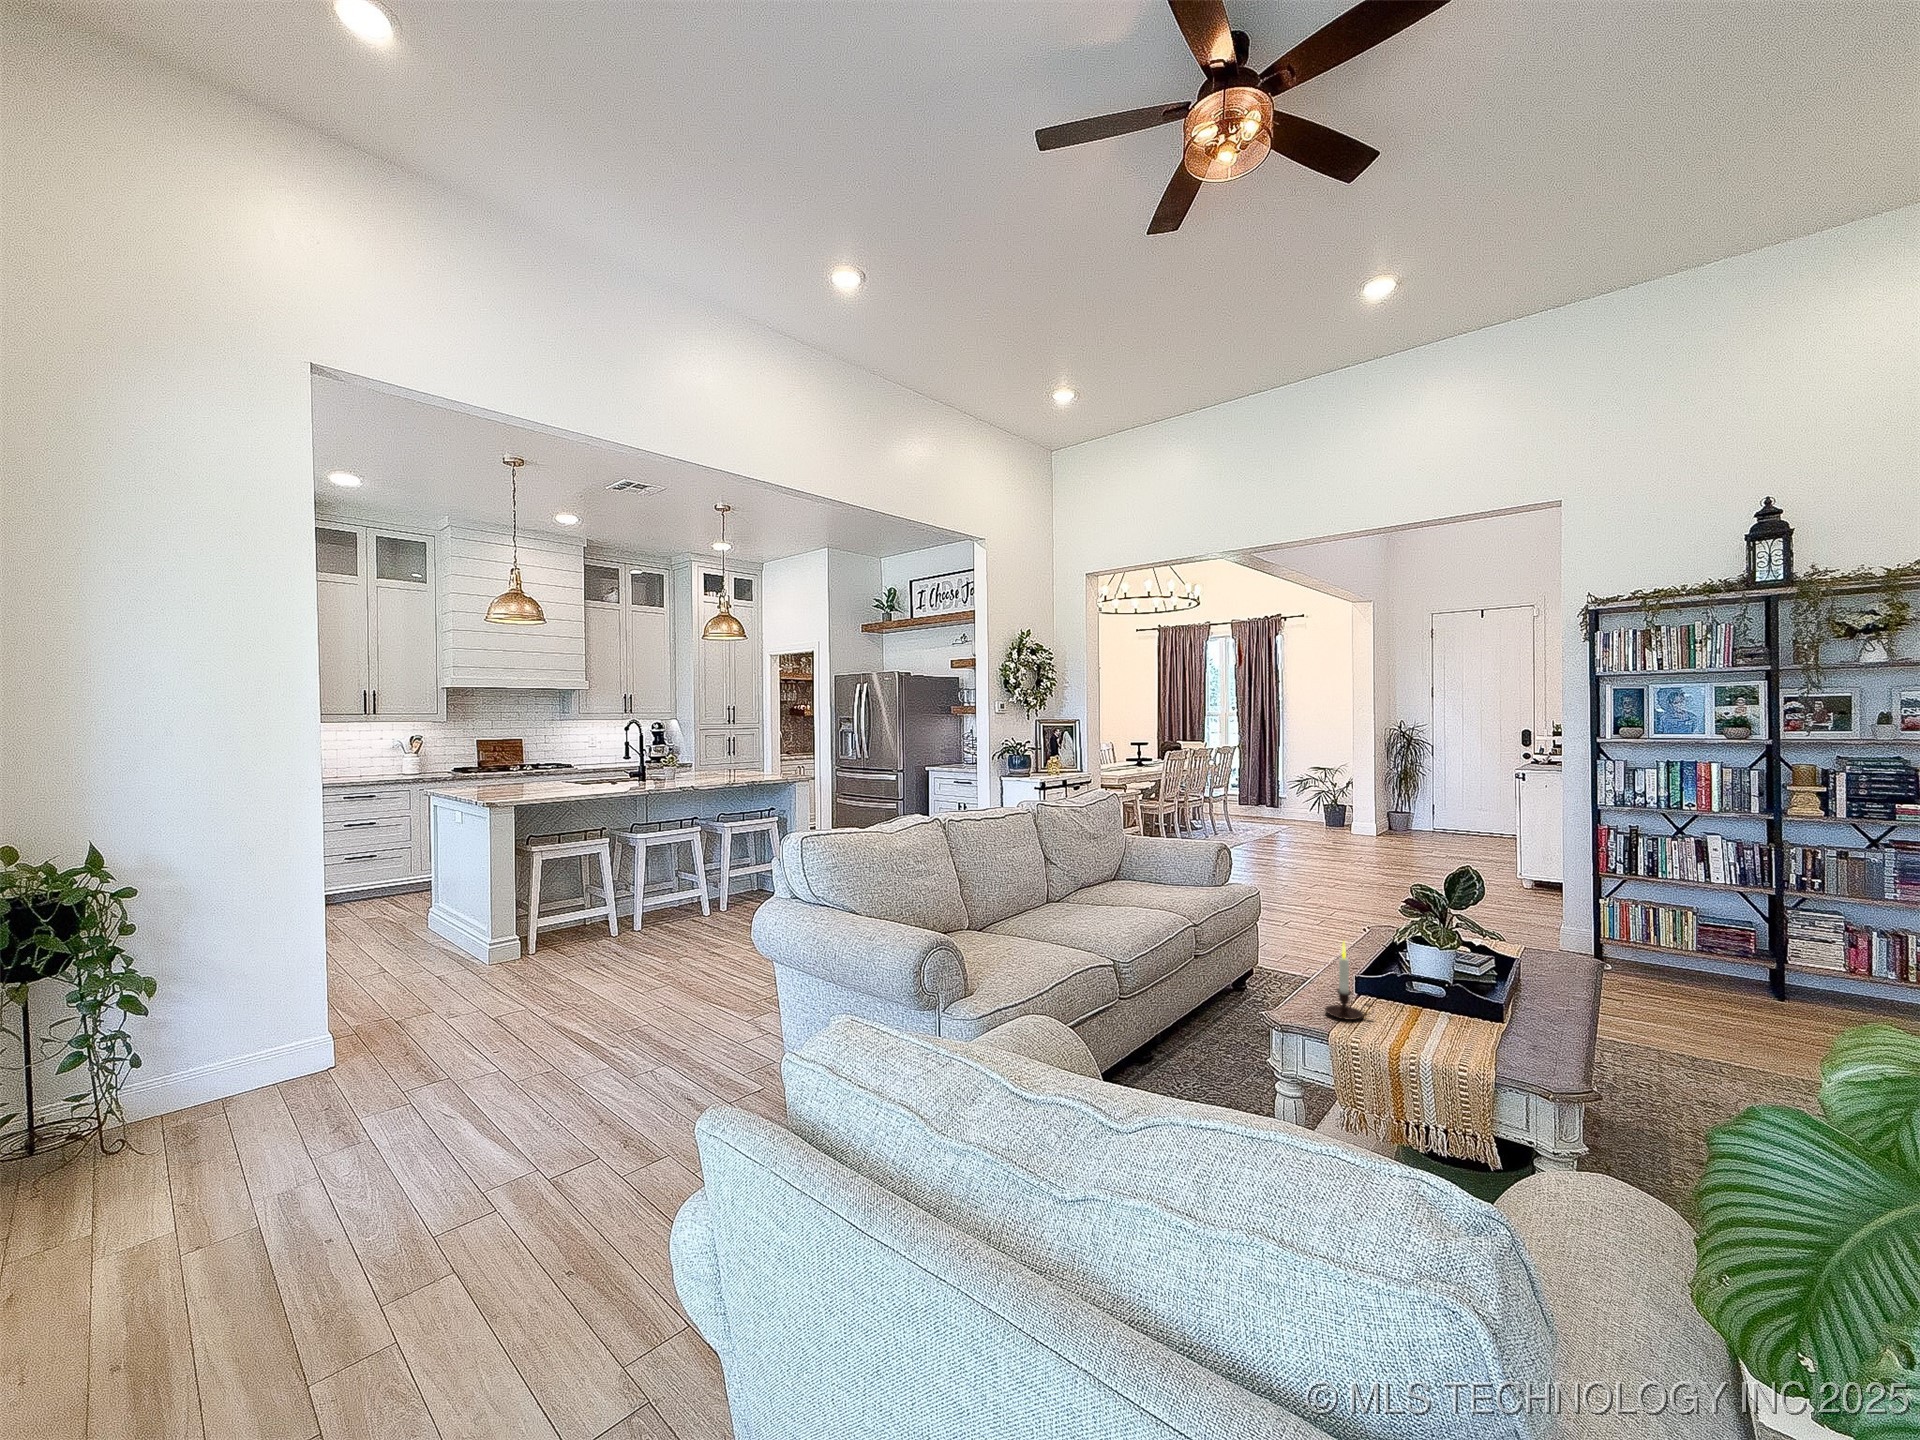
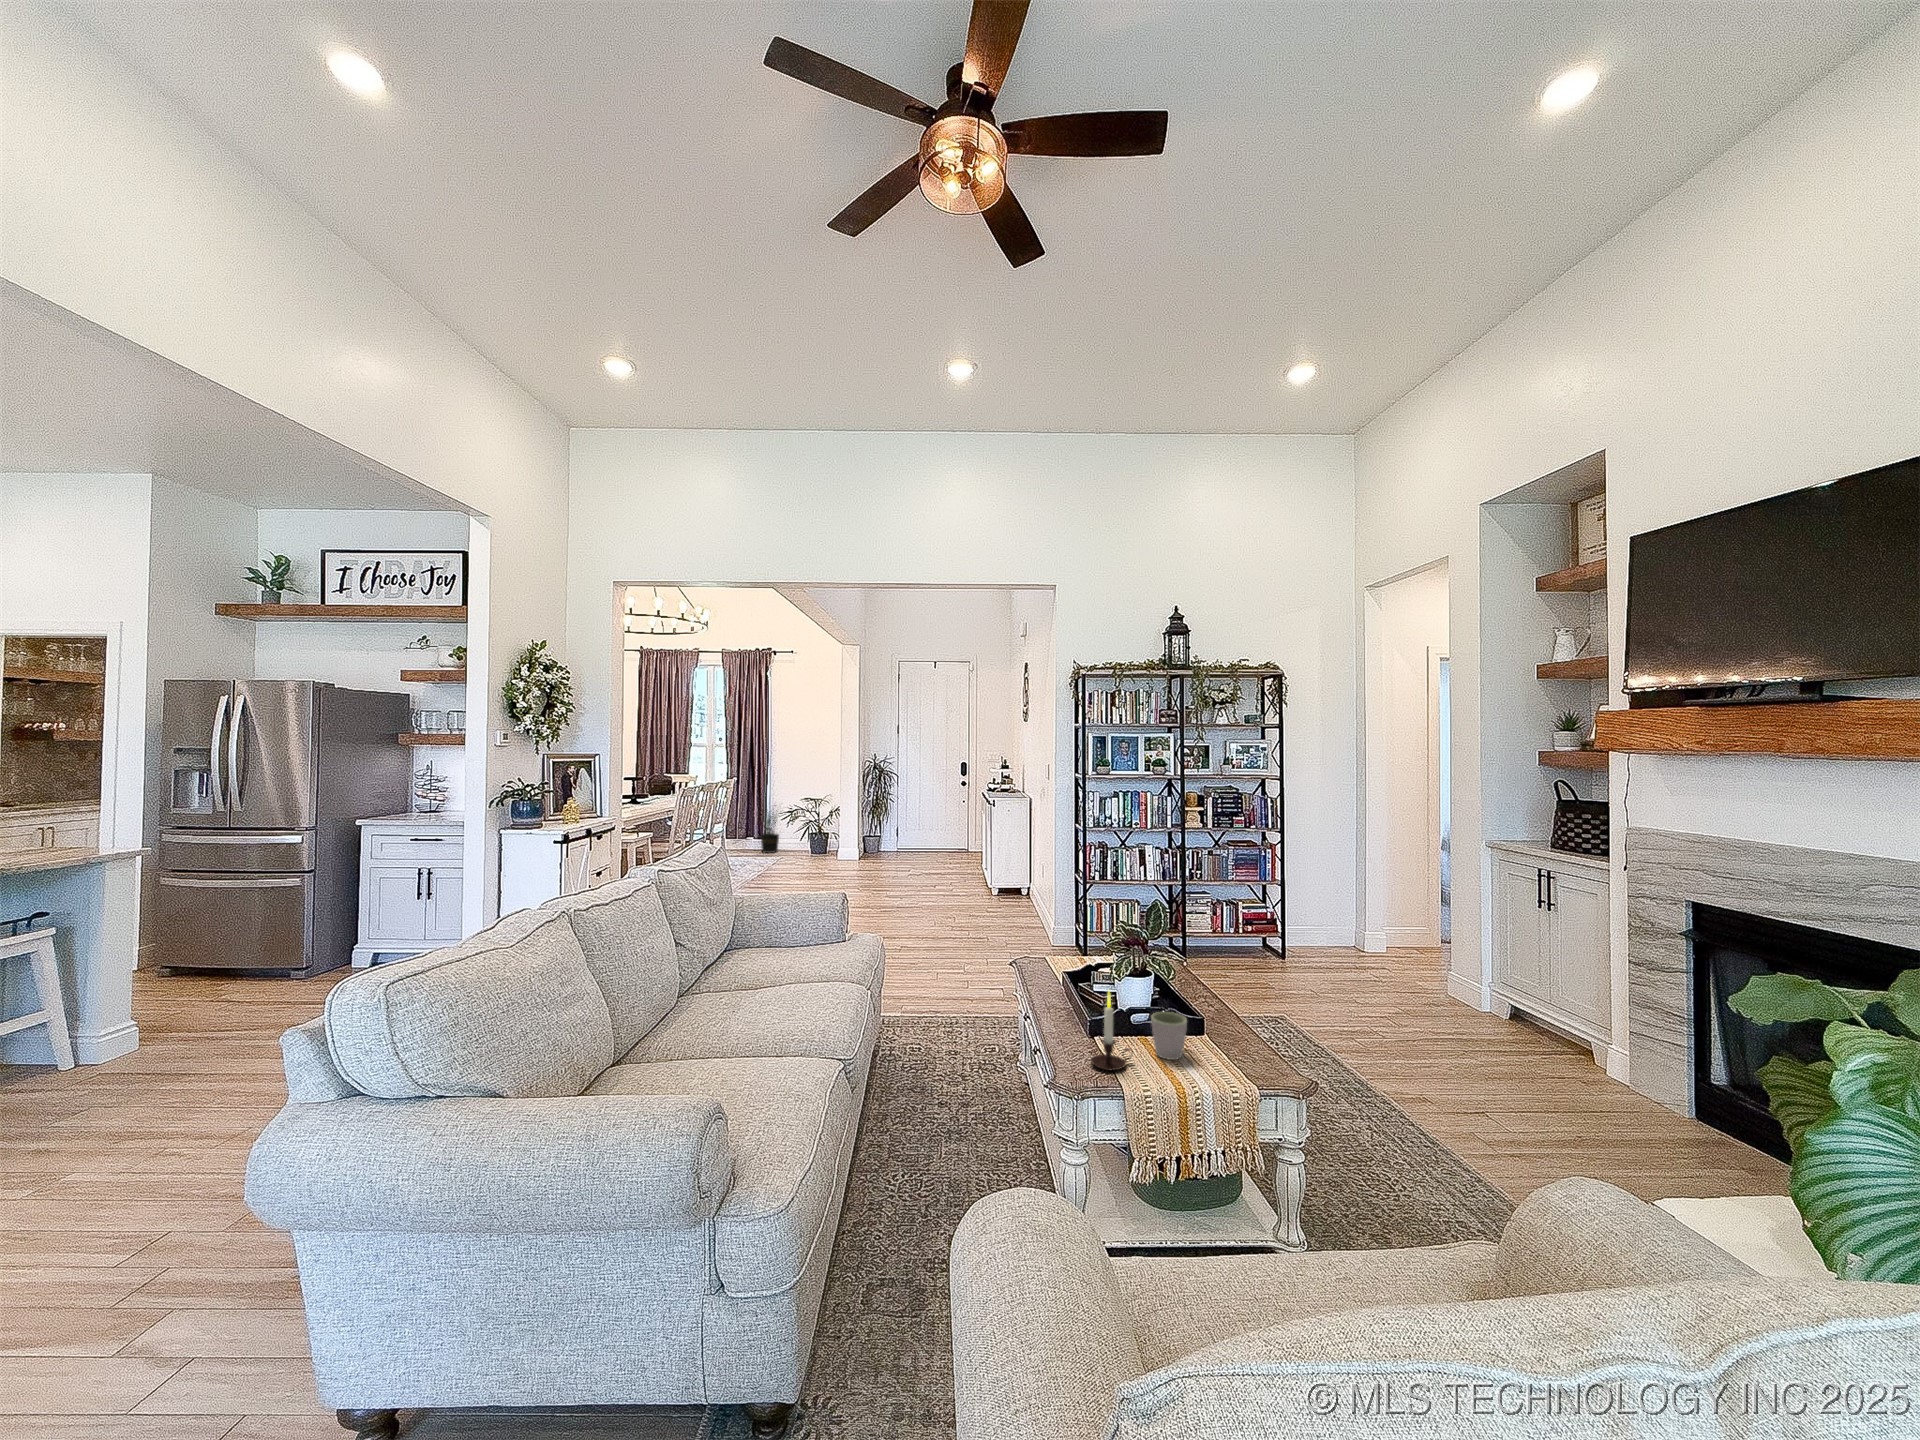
potted plant: none [1268,768,1297,823] -> present [761,805,779,853]
mug: none [1405,979,1459,1029] -> present [1151,1012,1187,1060]

